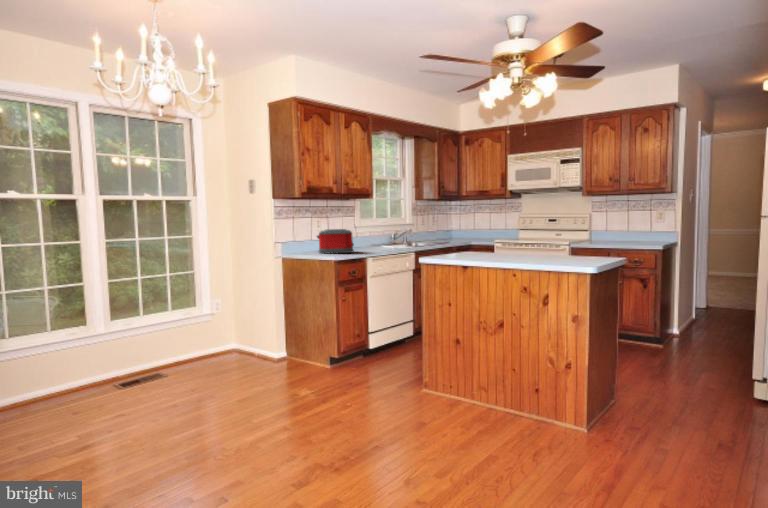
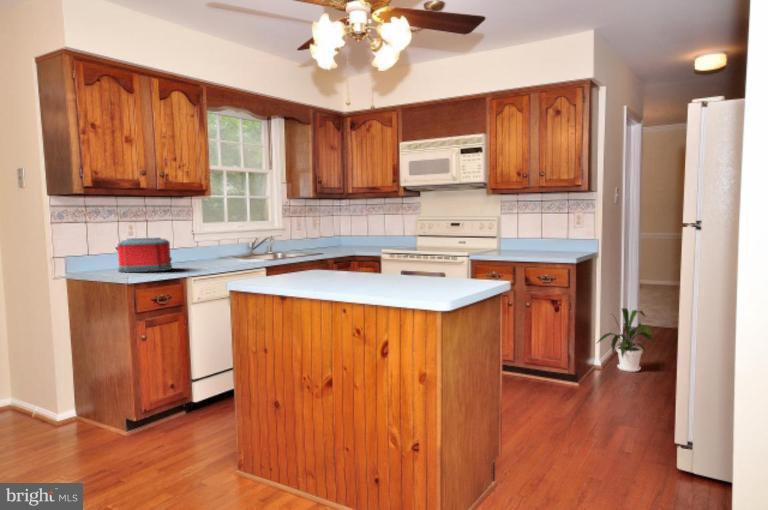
house plant: none [675,288,730,340] -> present [598,308,654,372]

